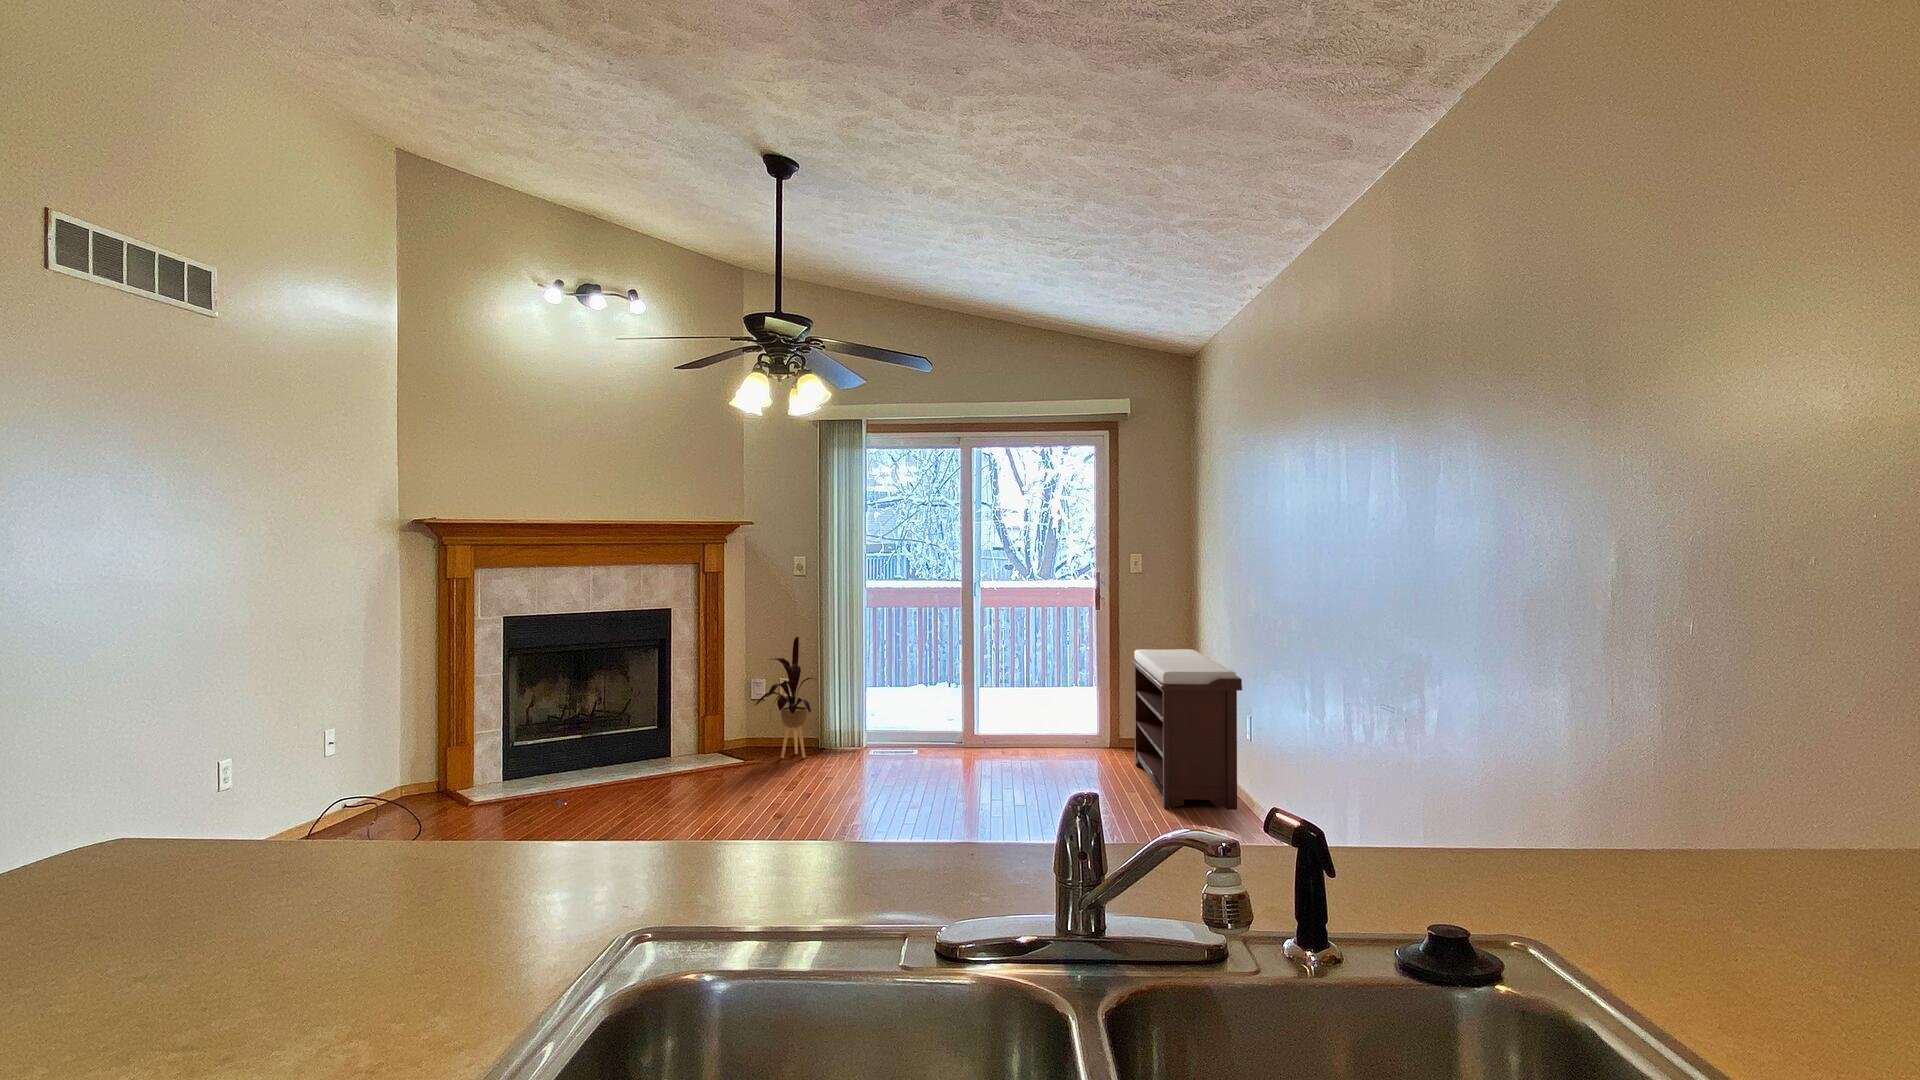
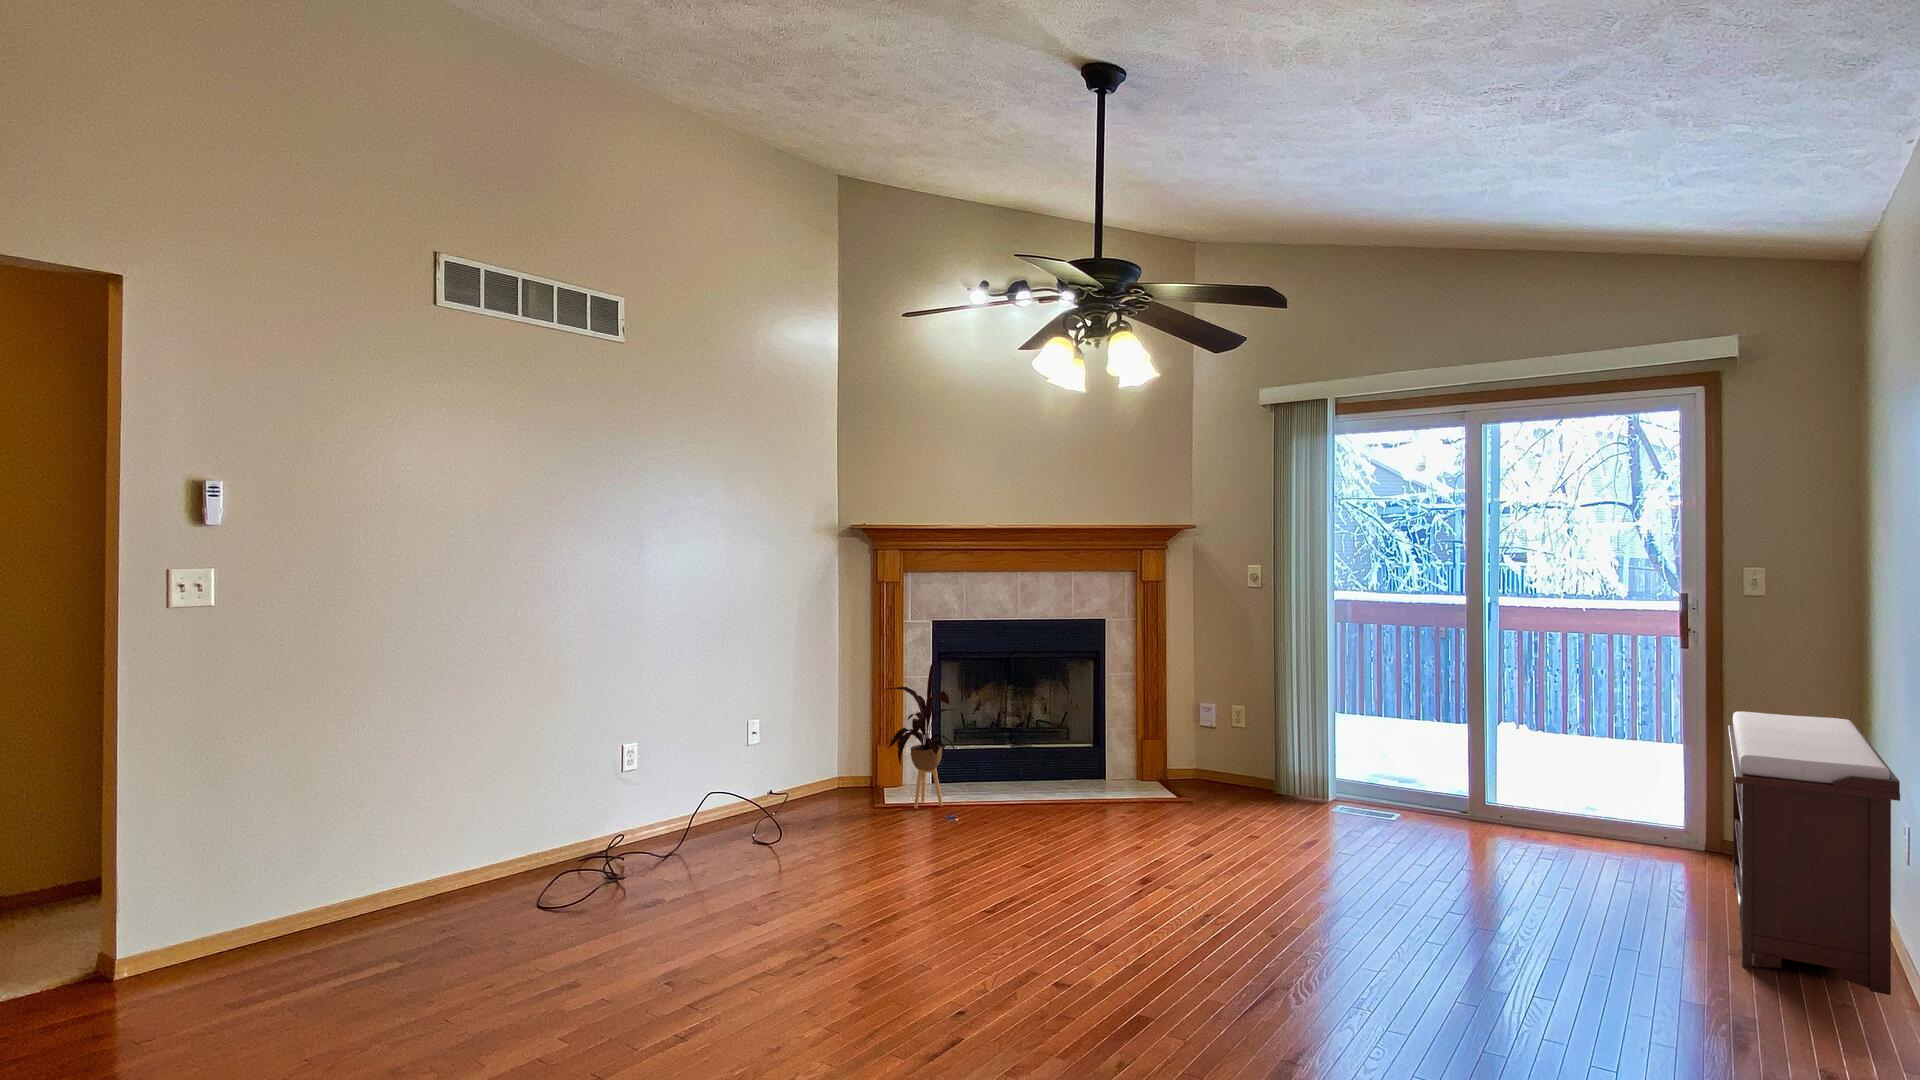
house plant: present [755,637,815,758] -> present [885,660,955,808]

